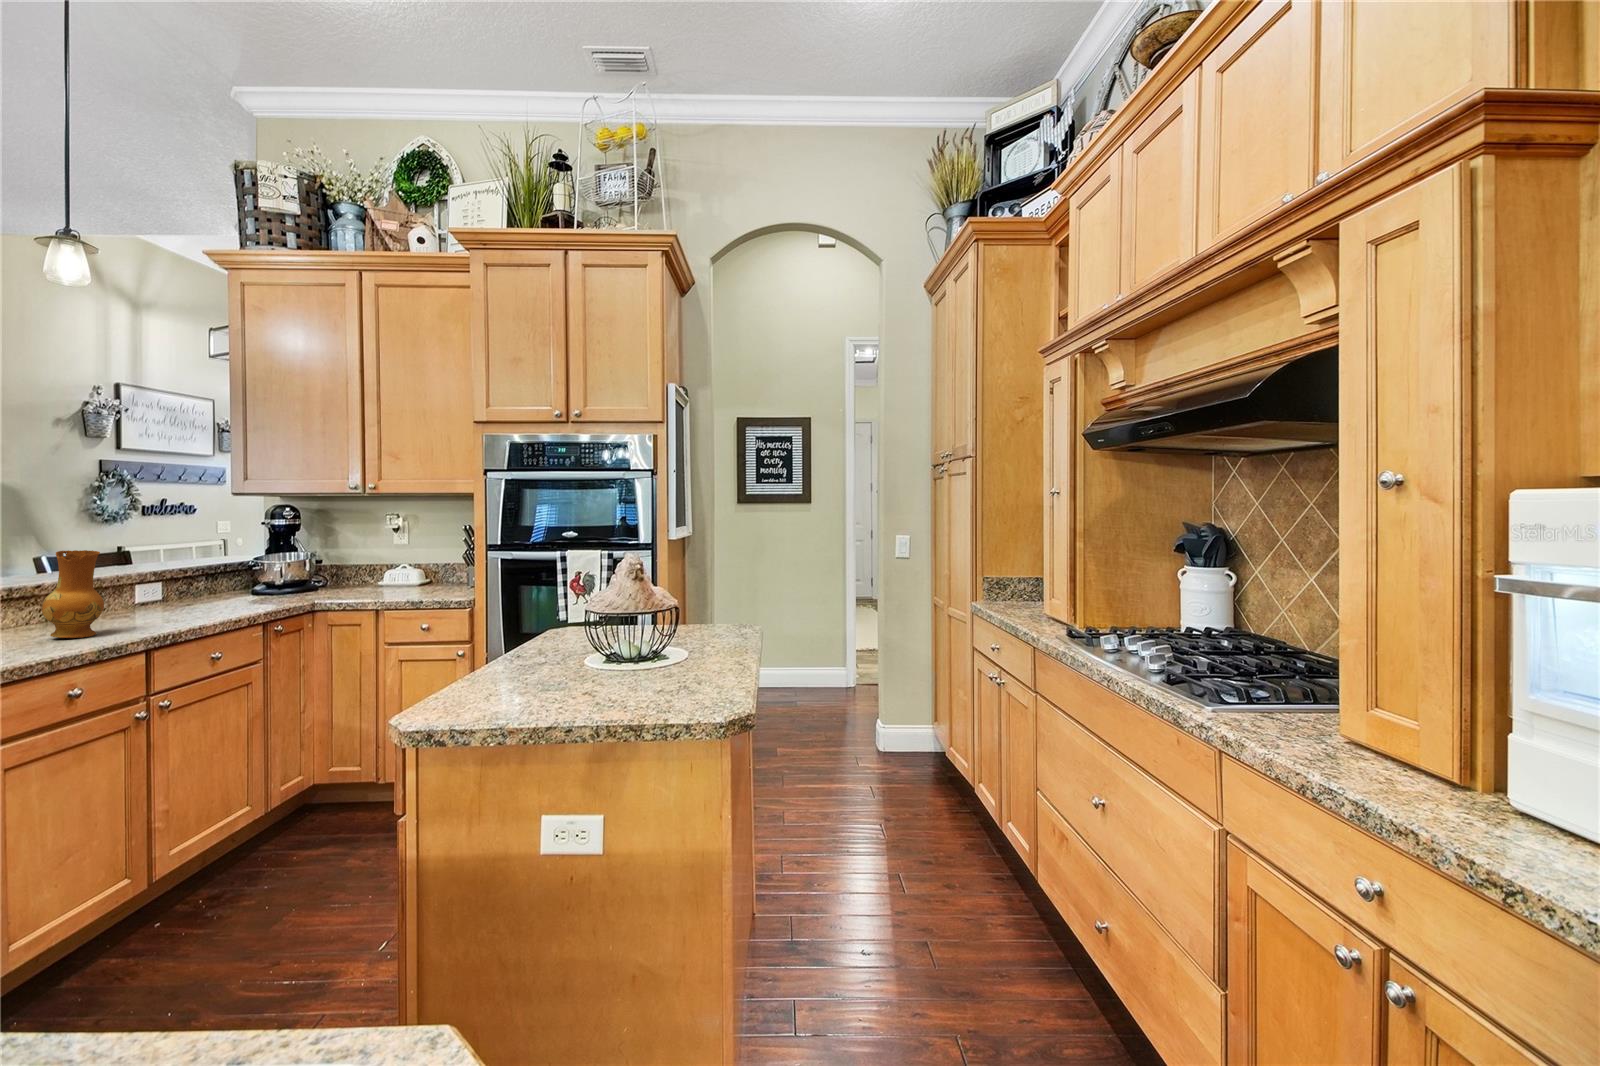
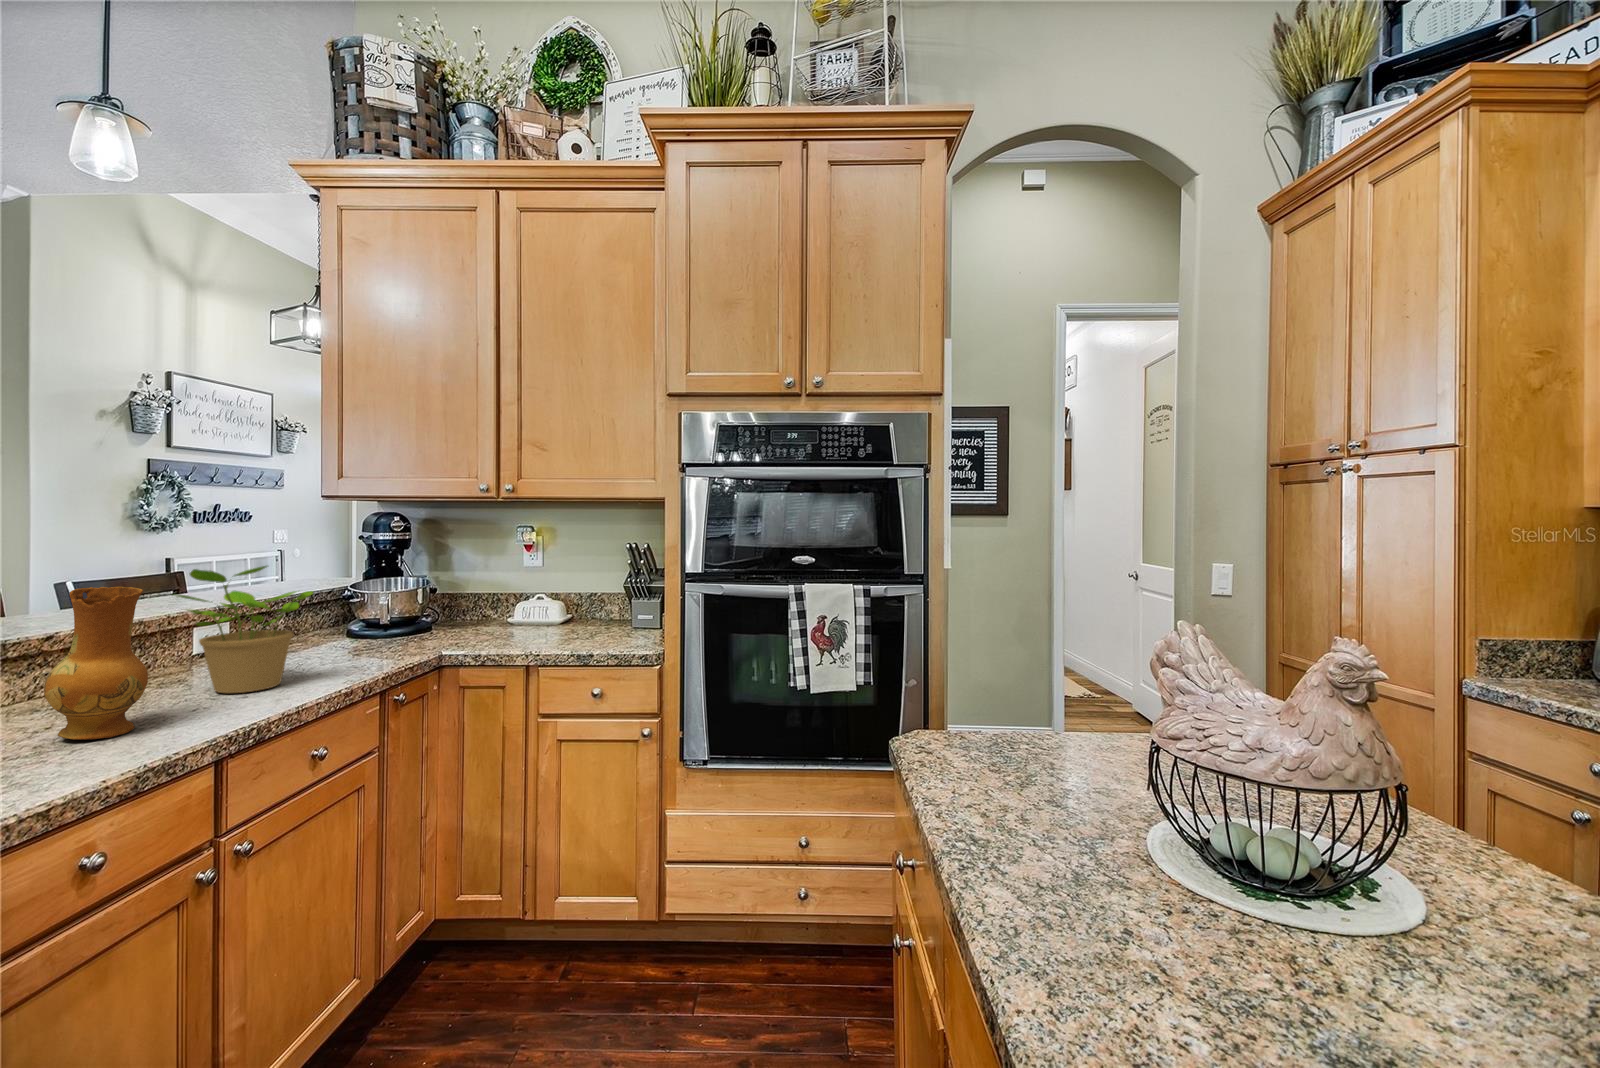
potted plant: none [117,539,215,621] -> present [174,566,313,693]

